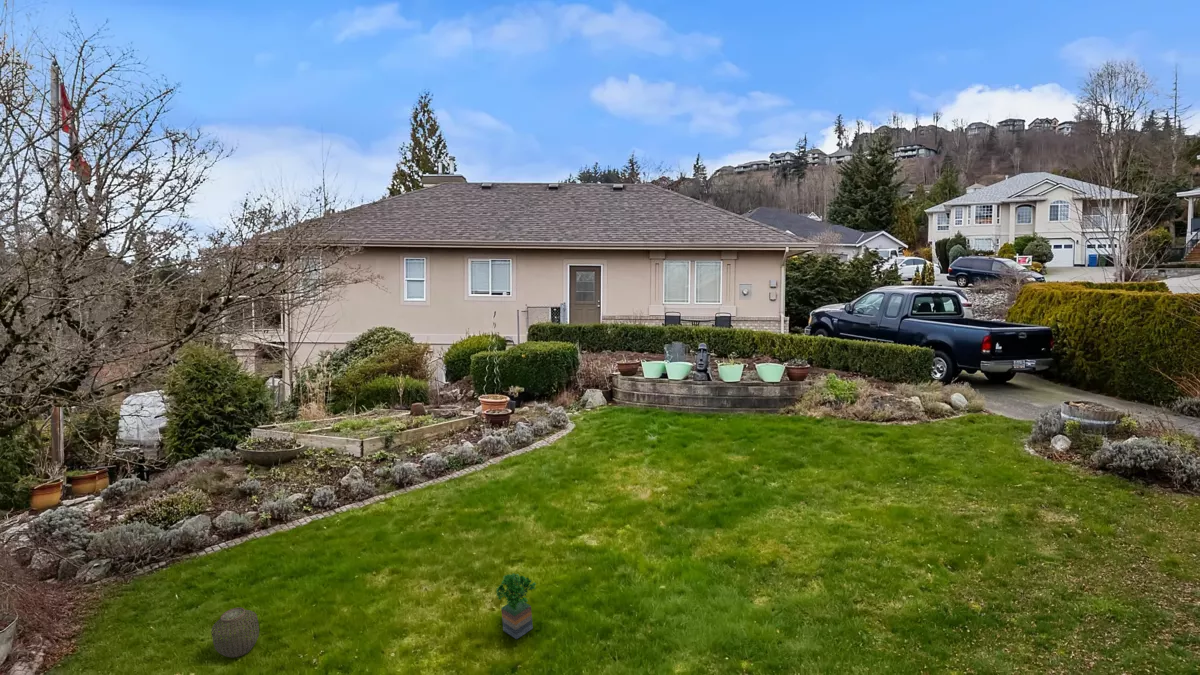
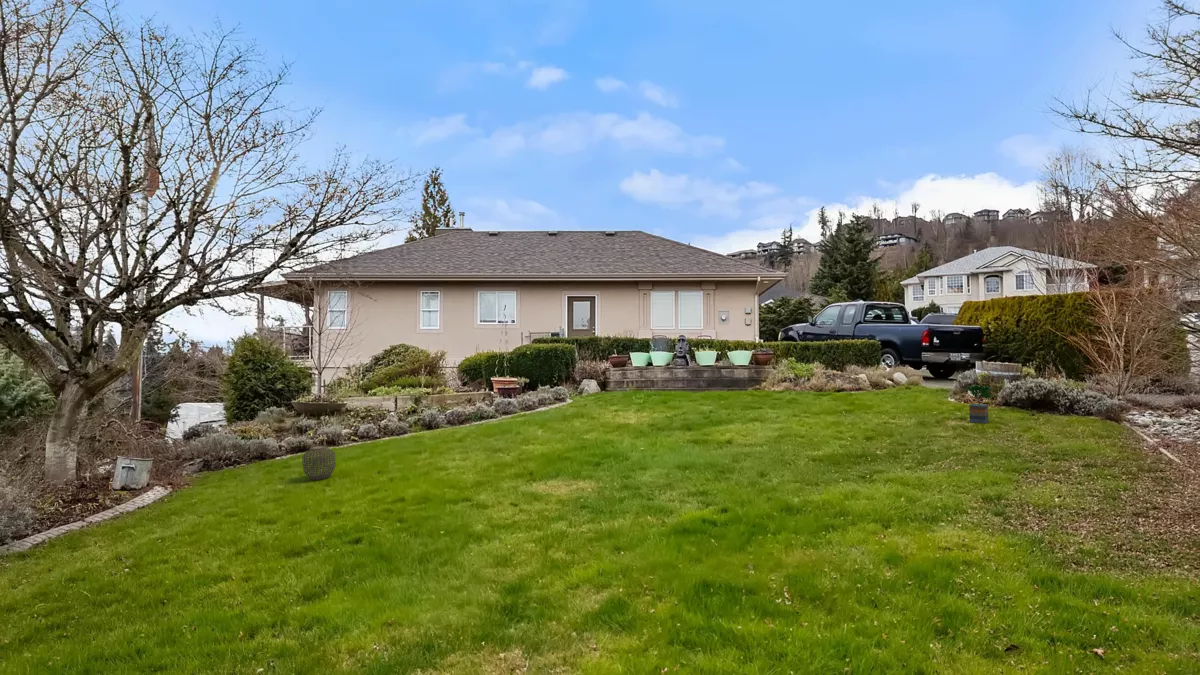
potted tree: present [496,573,536,639] -> present [966,385,993,423]

